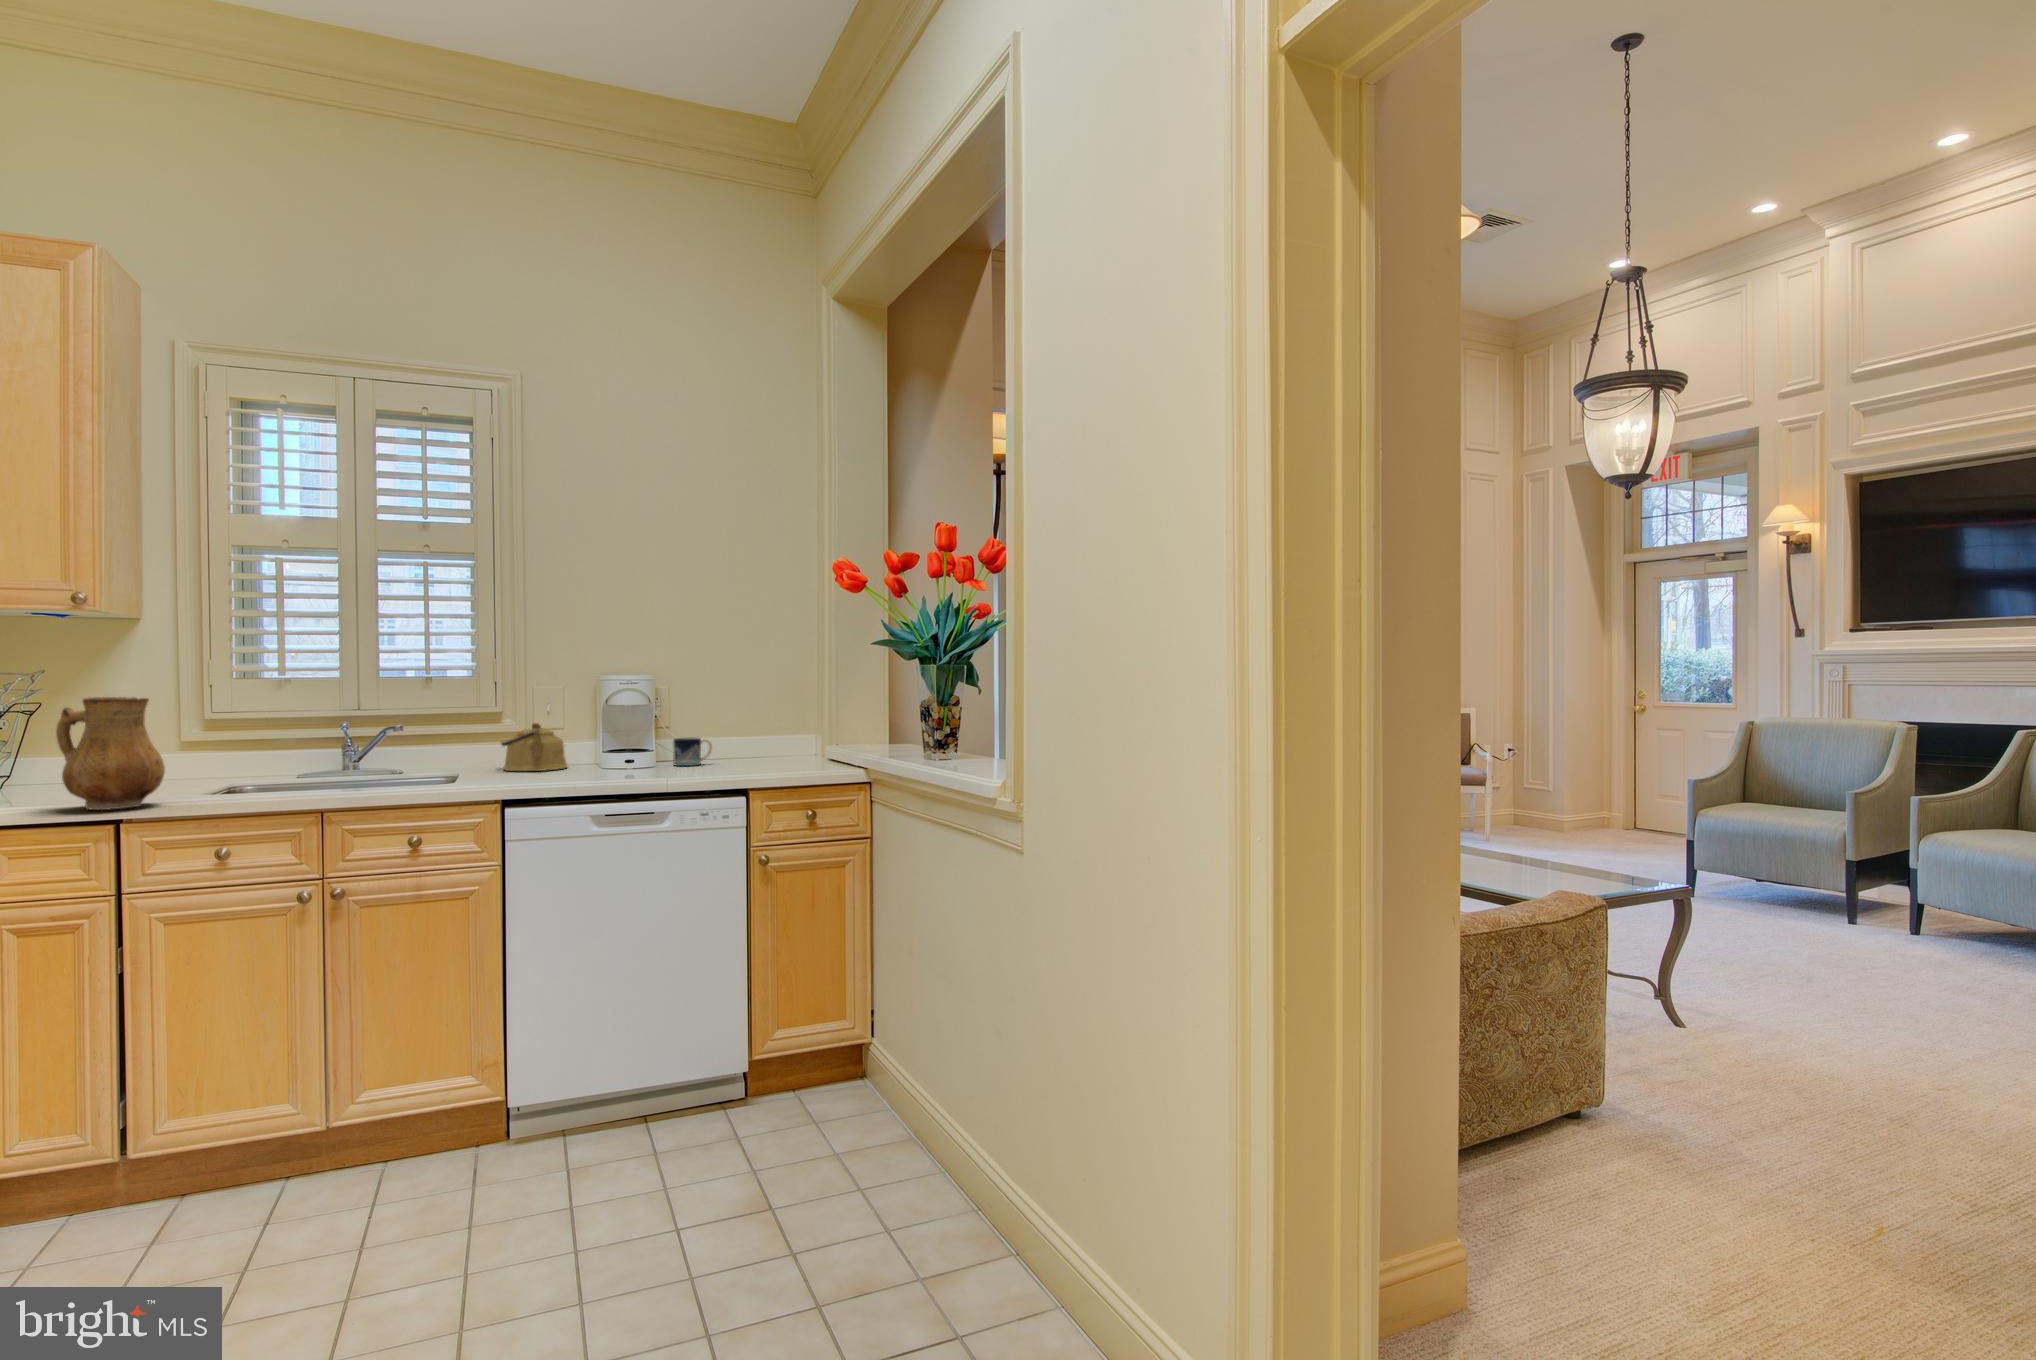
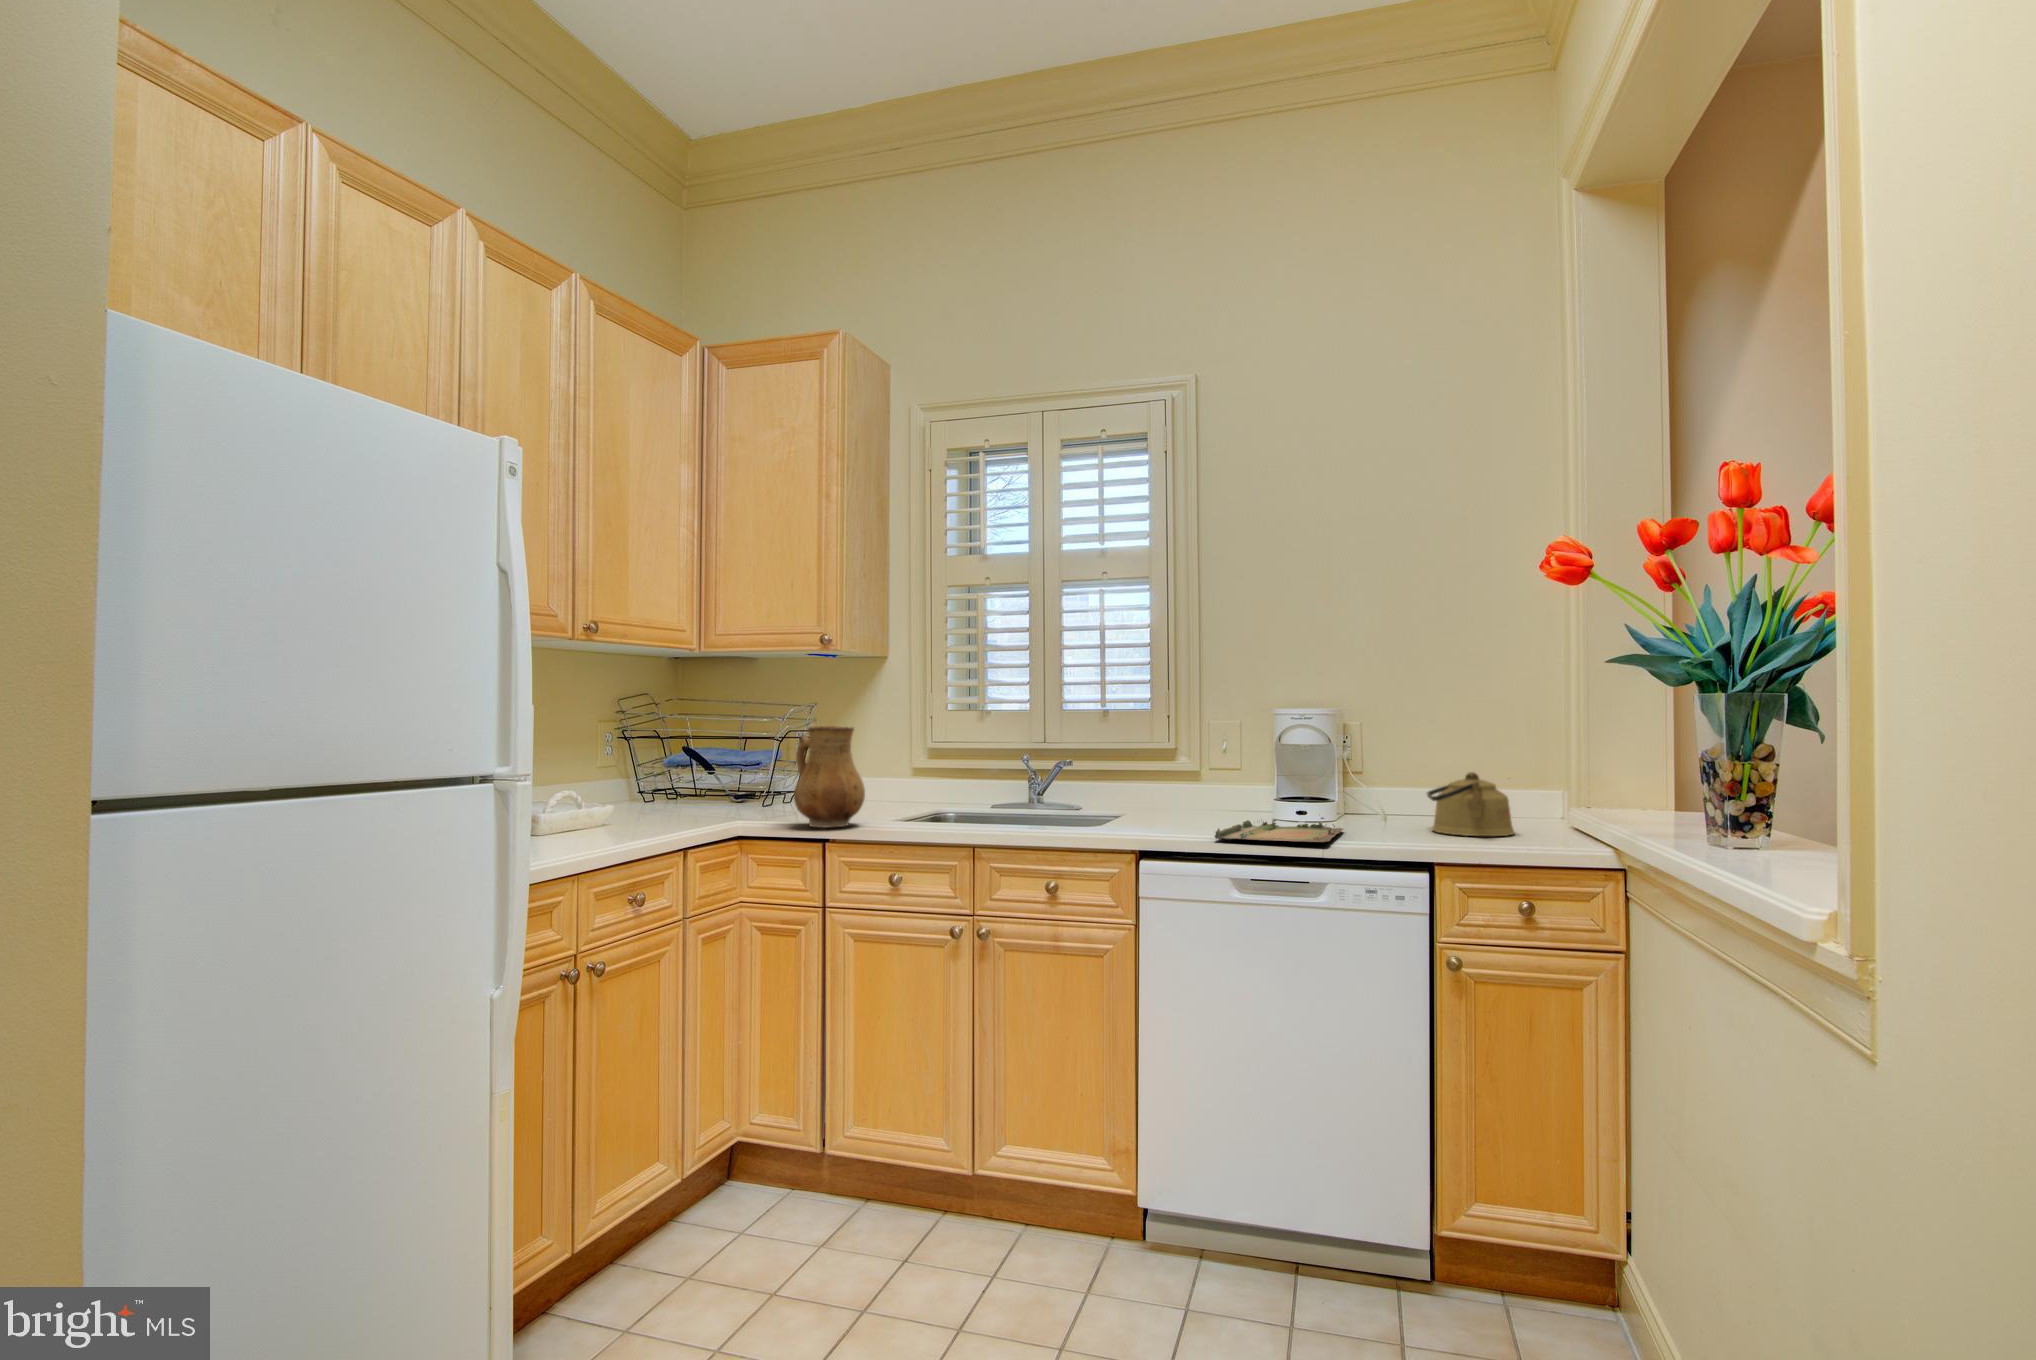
kettle: present [501,723,567,771] -> present [1427,772,1514,836]
mug: present [673,737,712,766] -> none [1362,787,1411,823]
tray: none [574,761,672,786] -> present [1214,817,1343,842]

